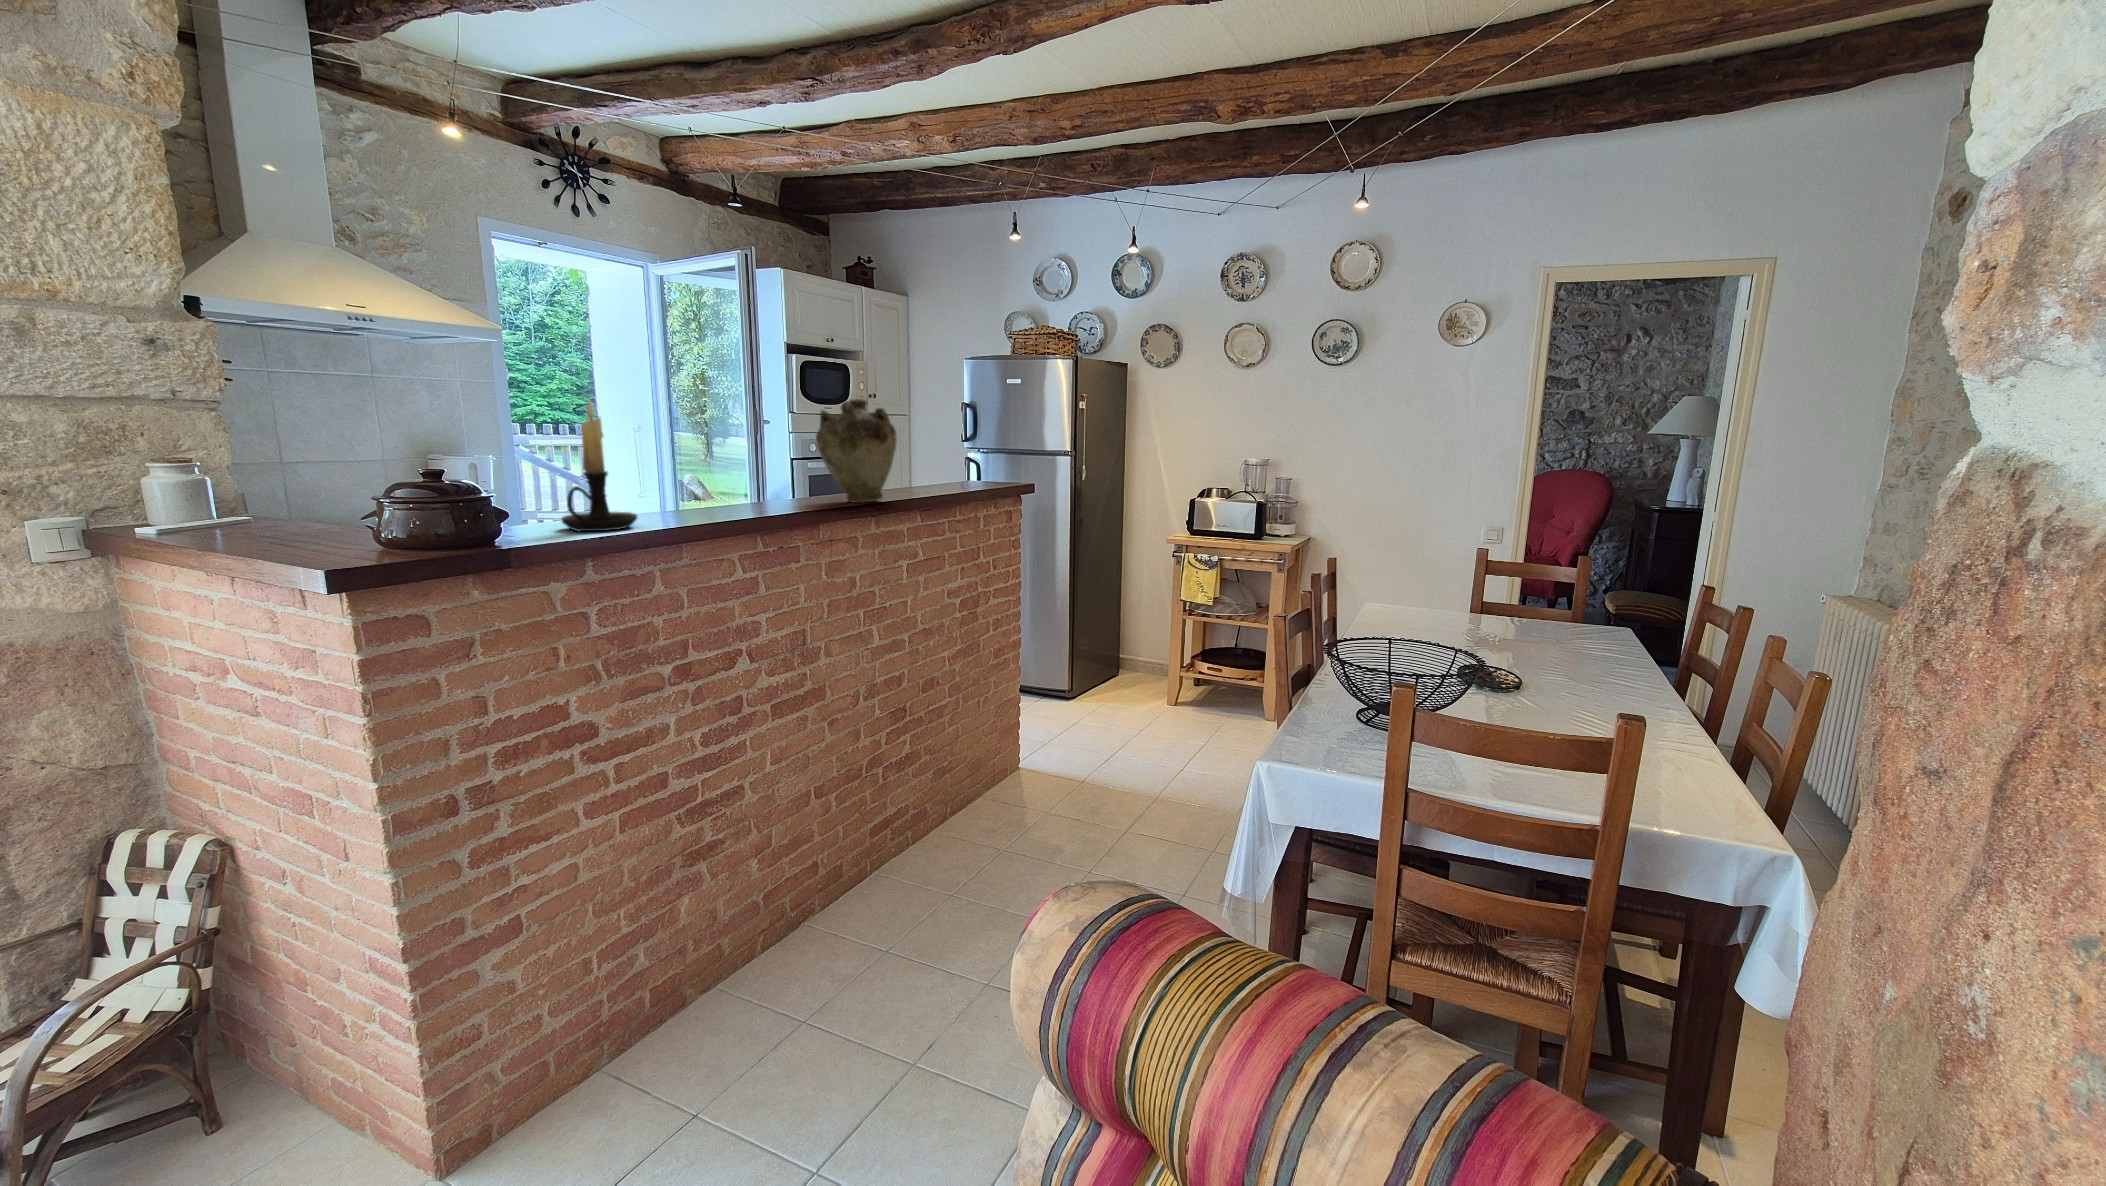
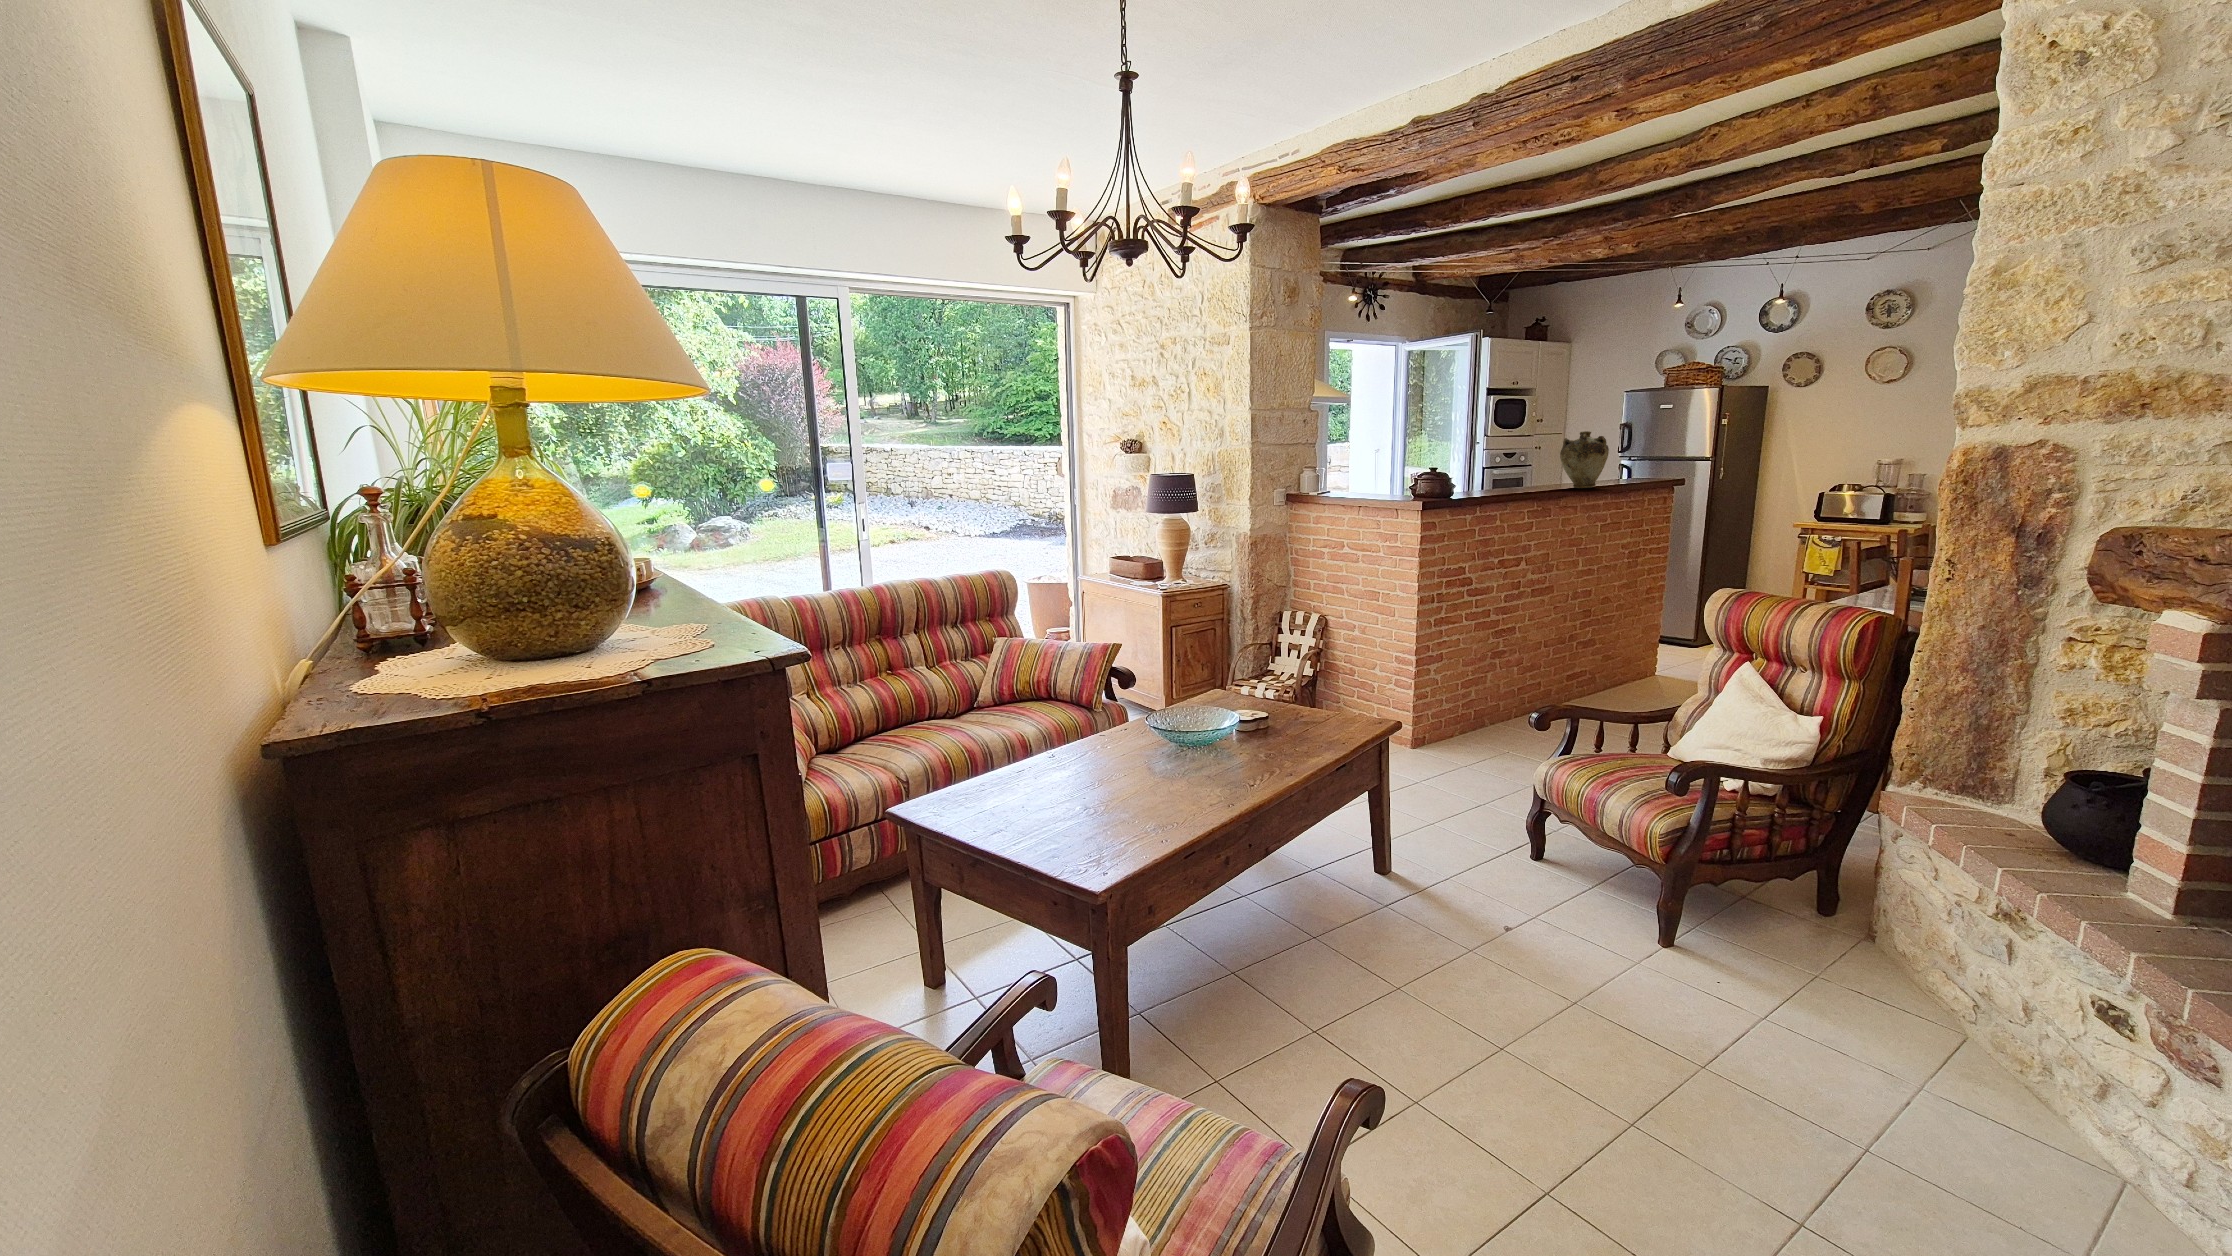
candle holder: present [562,400,637,531] -> none [1463,439,1495,497]

